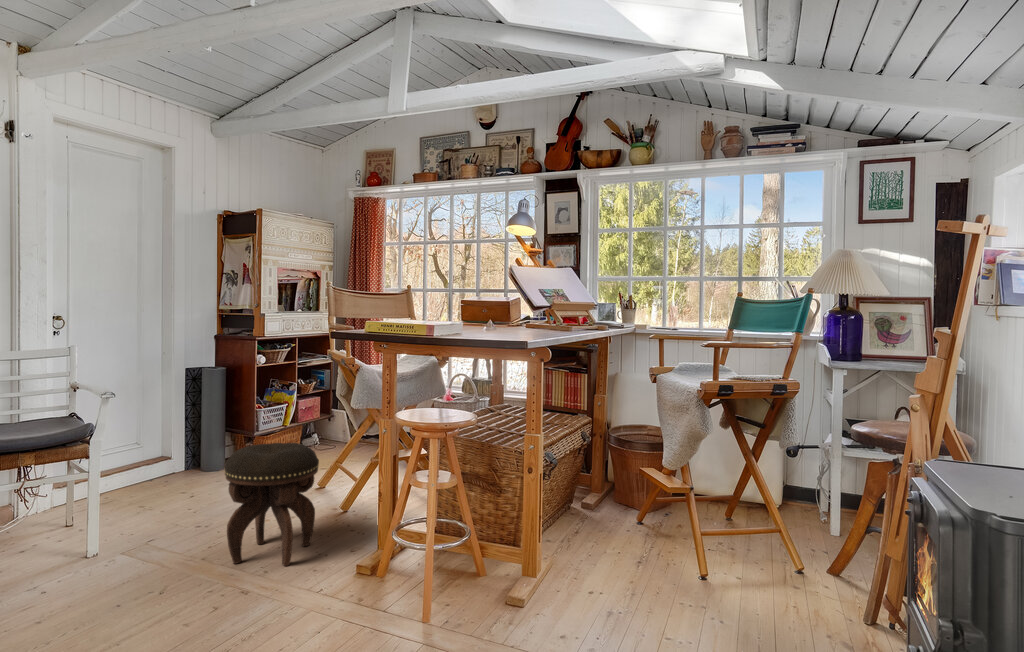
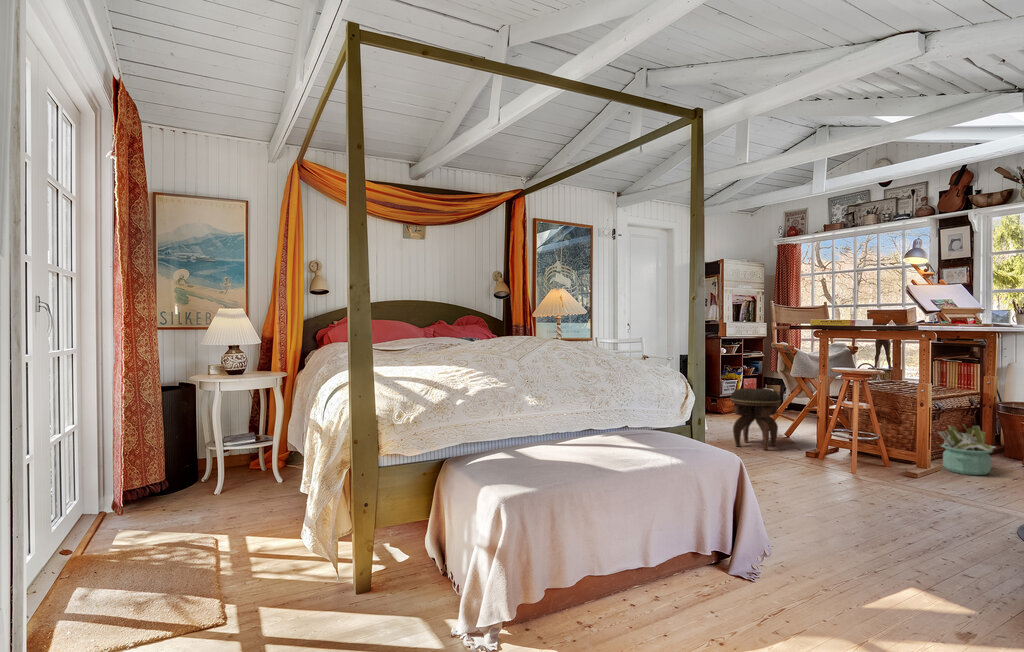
decorative plant: none [549,487,626,573] -> present [938,425,995,475]

